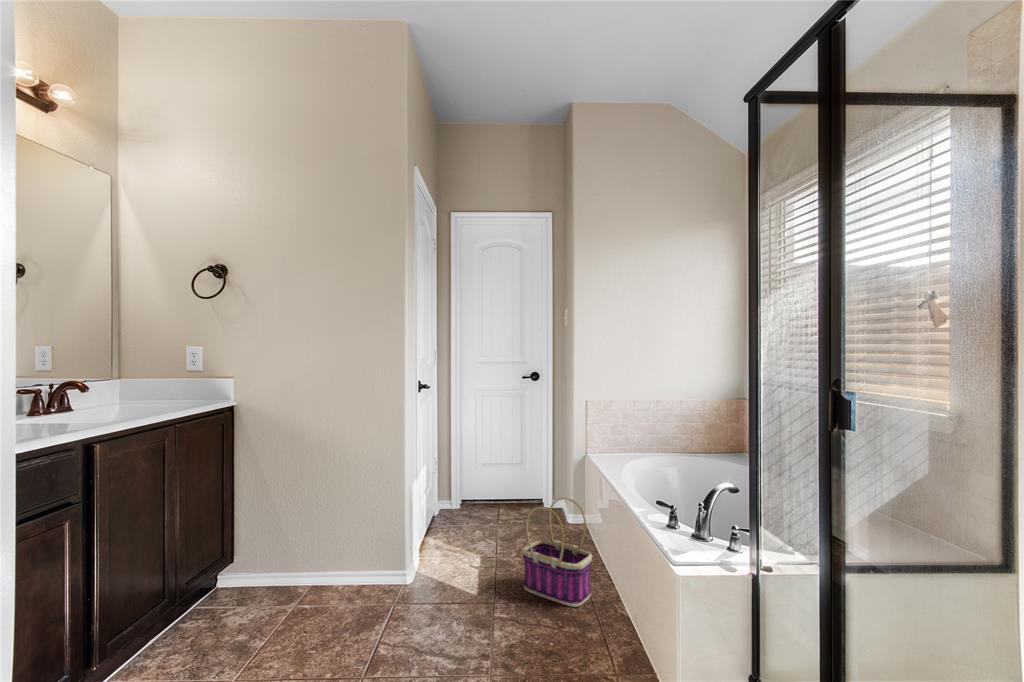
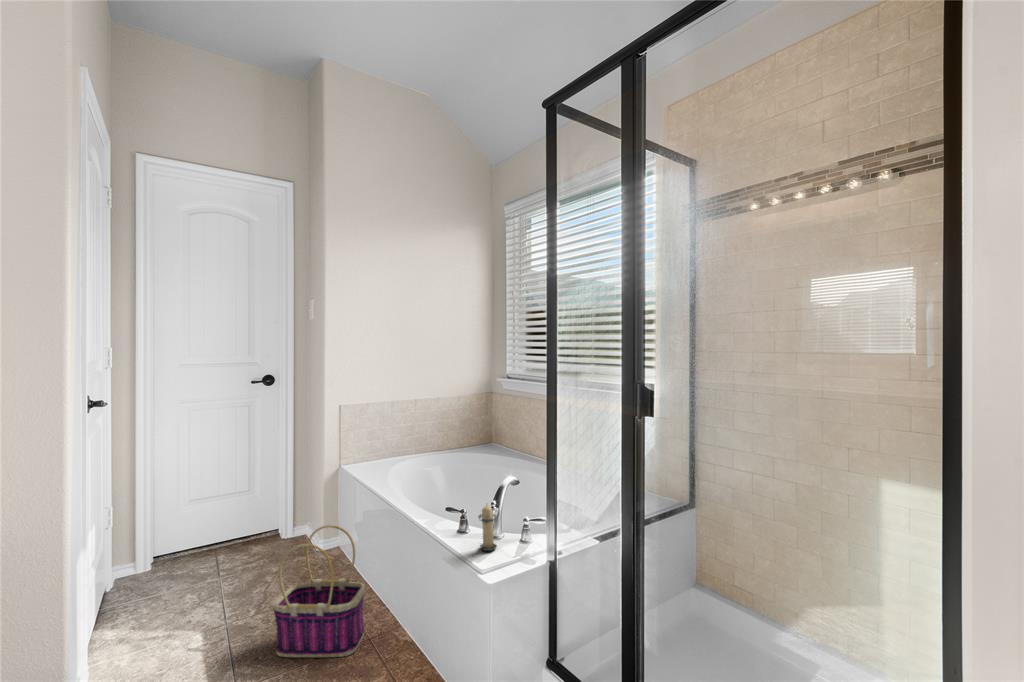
candle: none [680,504,703,550] -> present [478,505,497,551]

